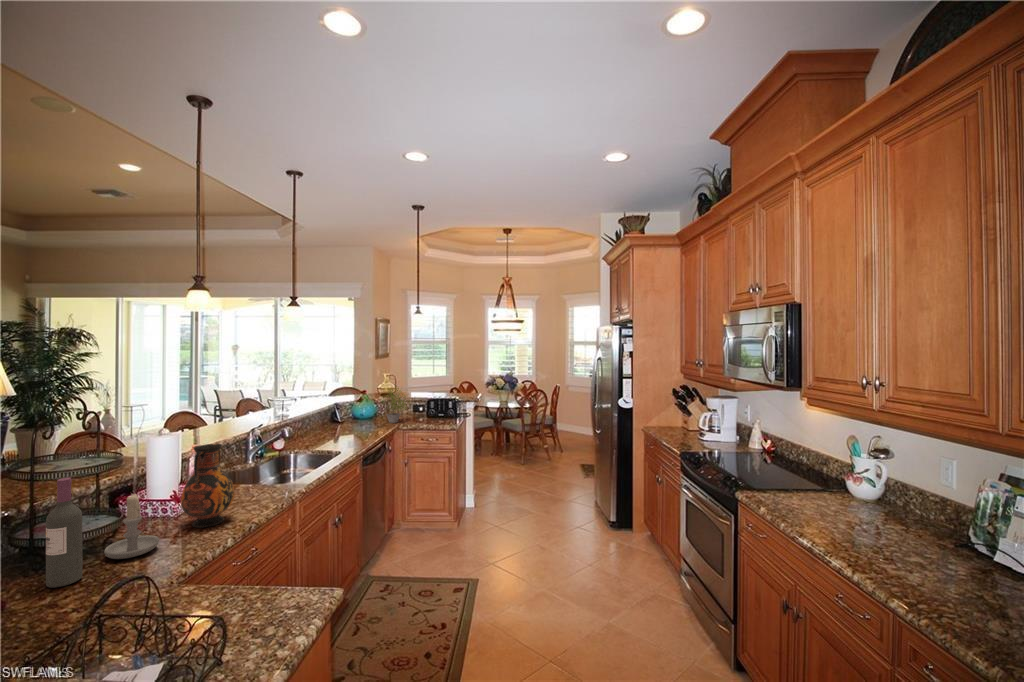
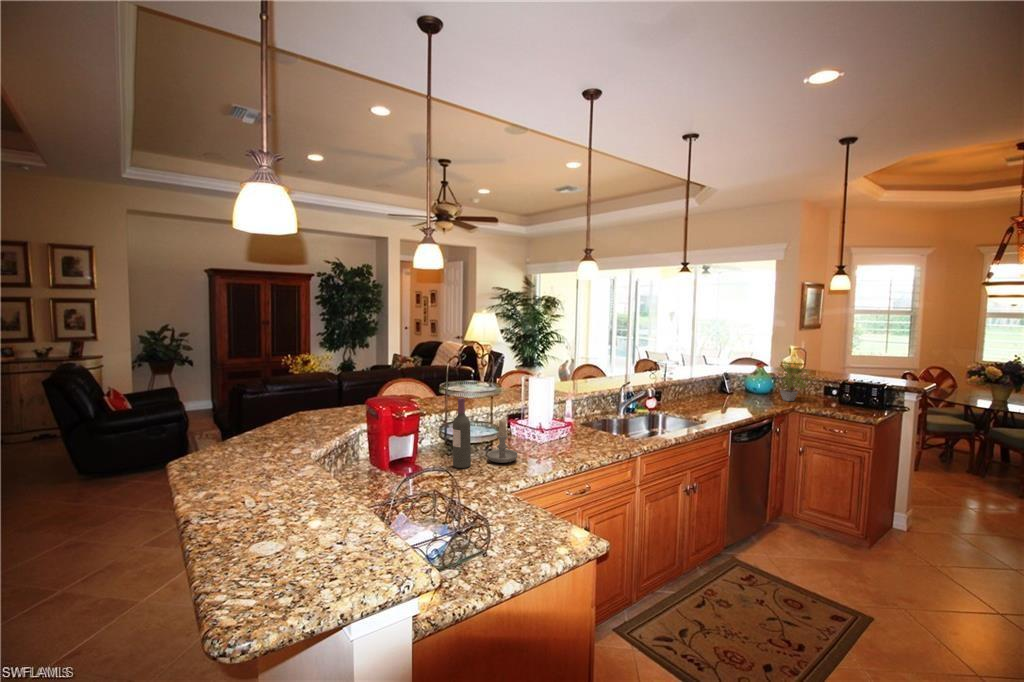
vase: present [181,444,235,528] -> none [539,391,576,457]

